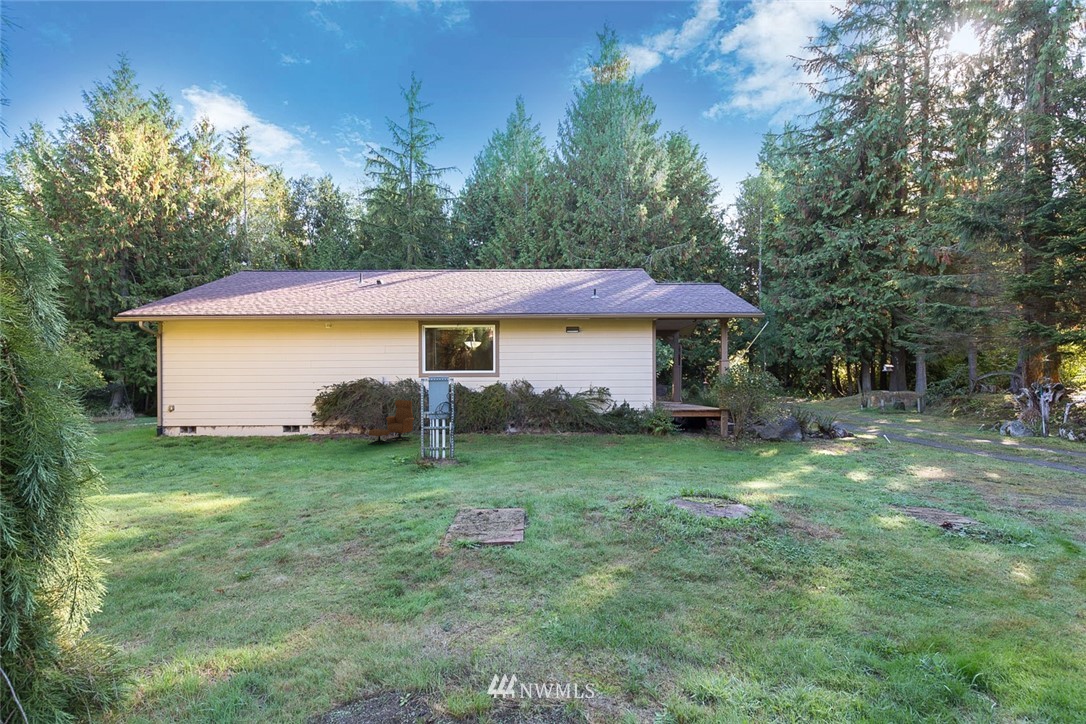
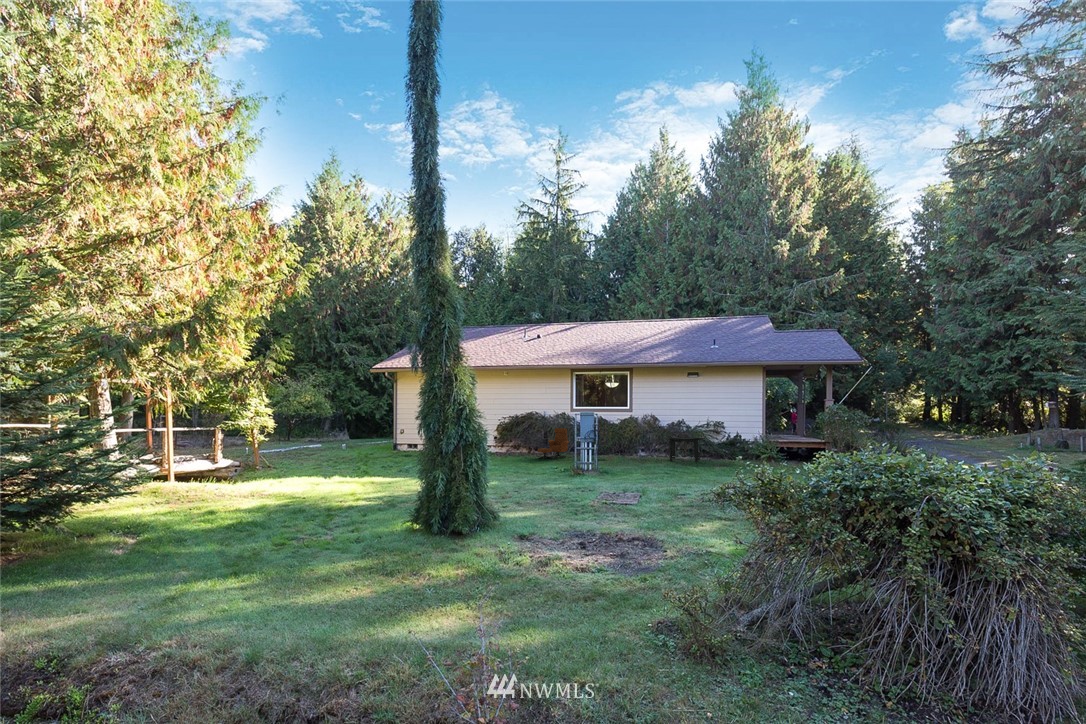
round table: none [541,406,593,442] -> present [664,436,705,462]

